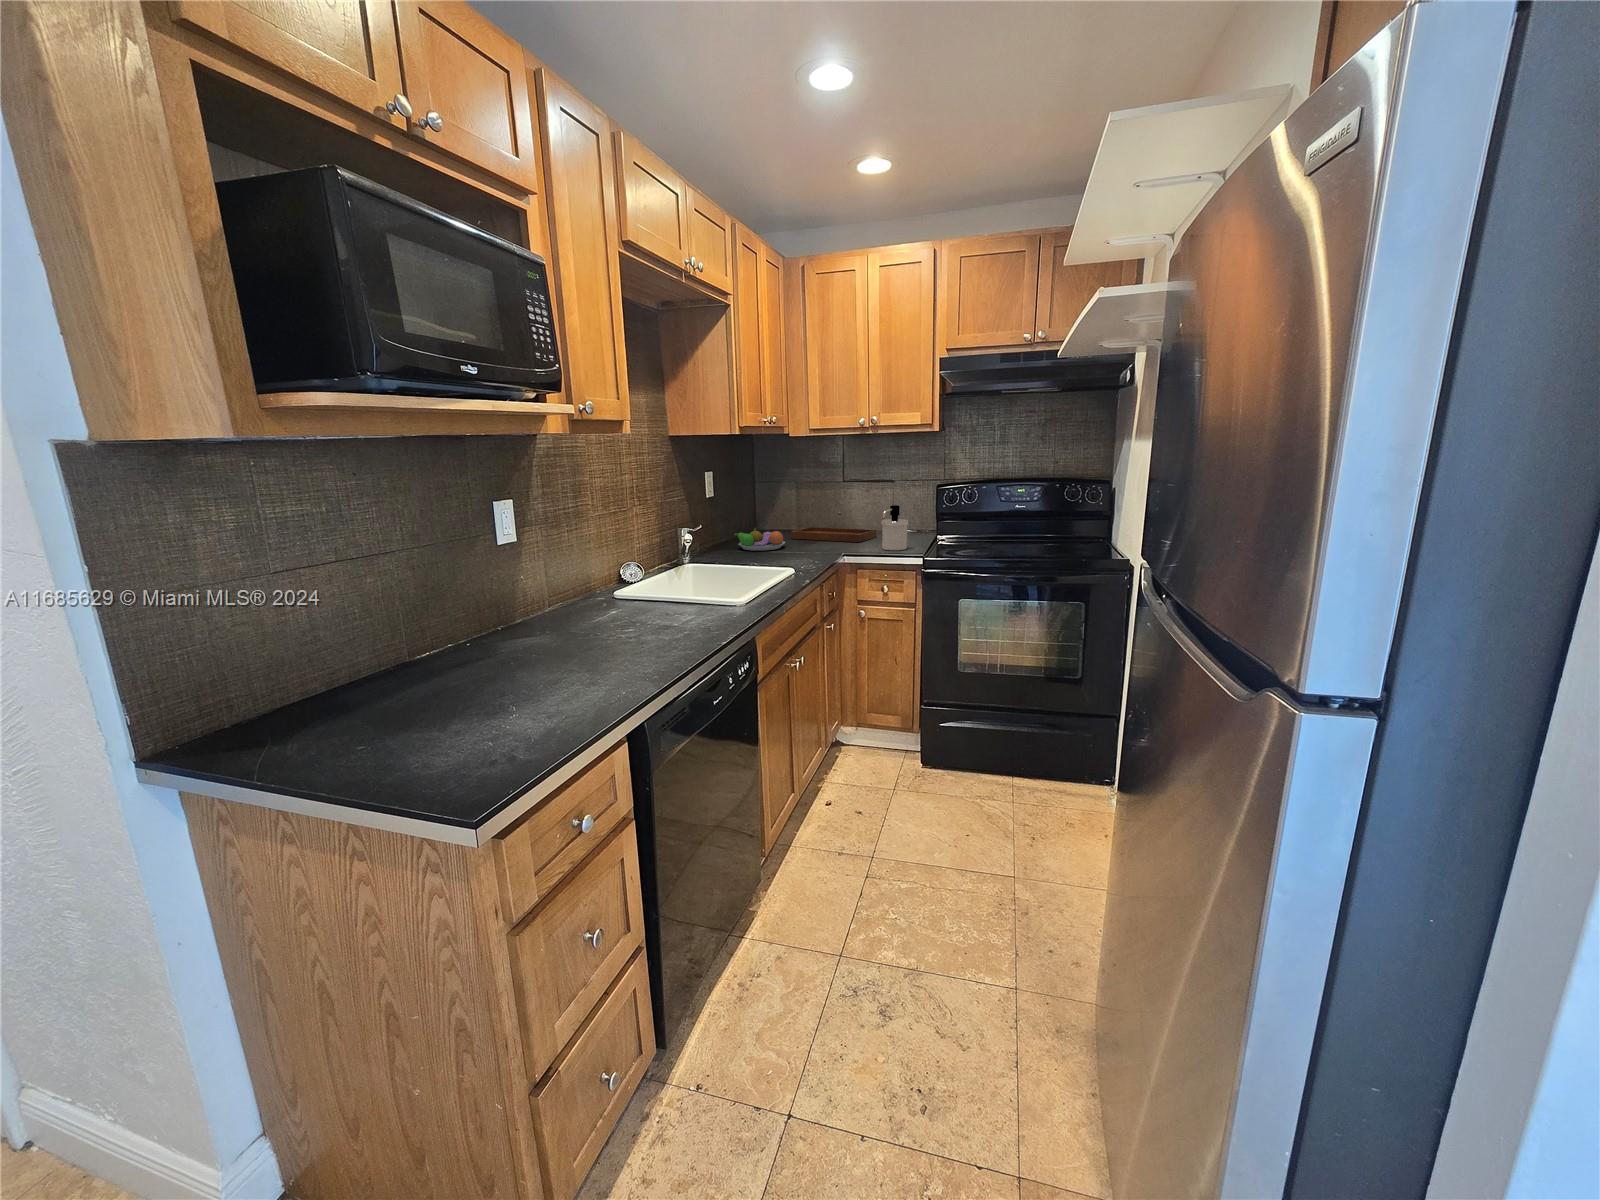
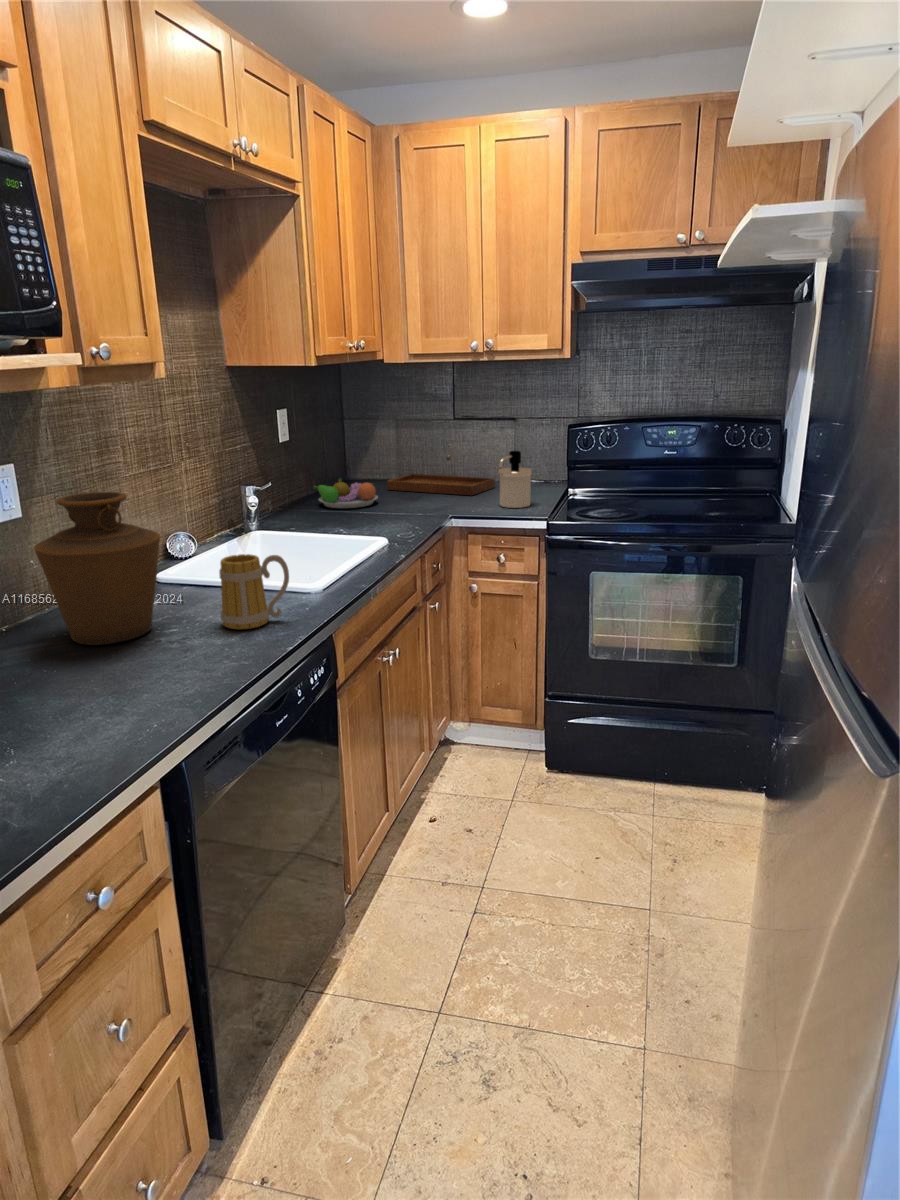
vase: none [528,521,625,640] -> present [34,492,160,645]
mug: none [670,571,725,630] -> present [219,554,289,630]

